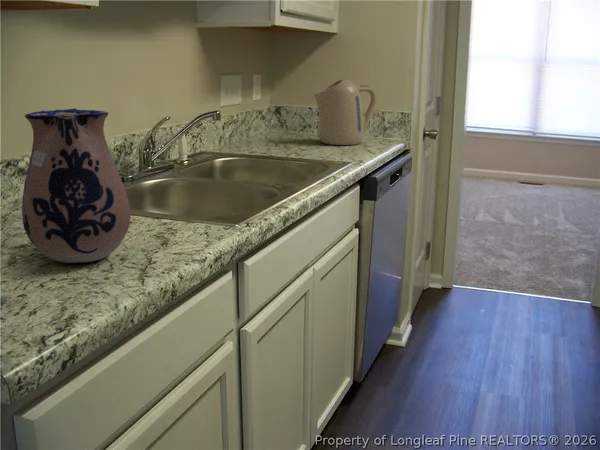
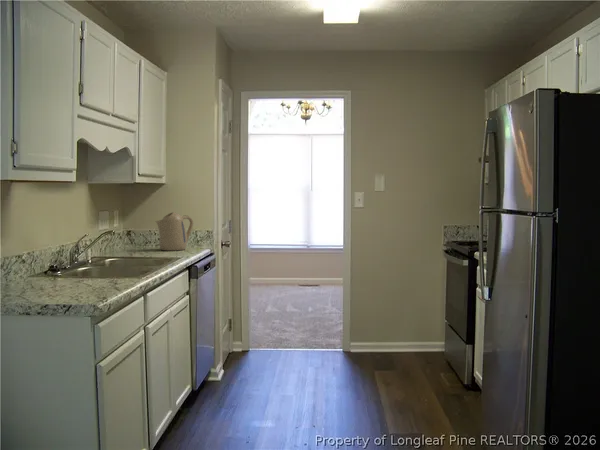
ceramic pitcher: present [22,108,131,263] -> none [61,226,106,289]

